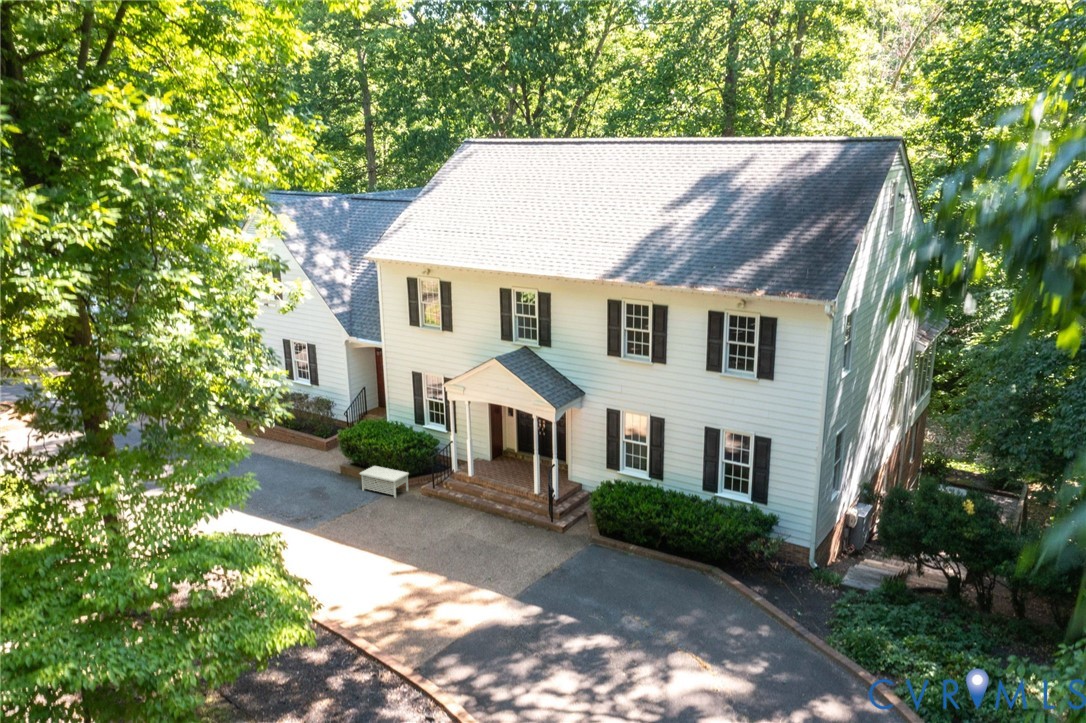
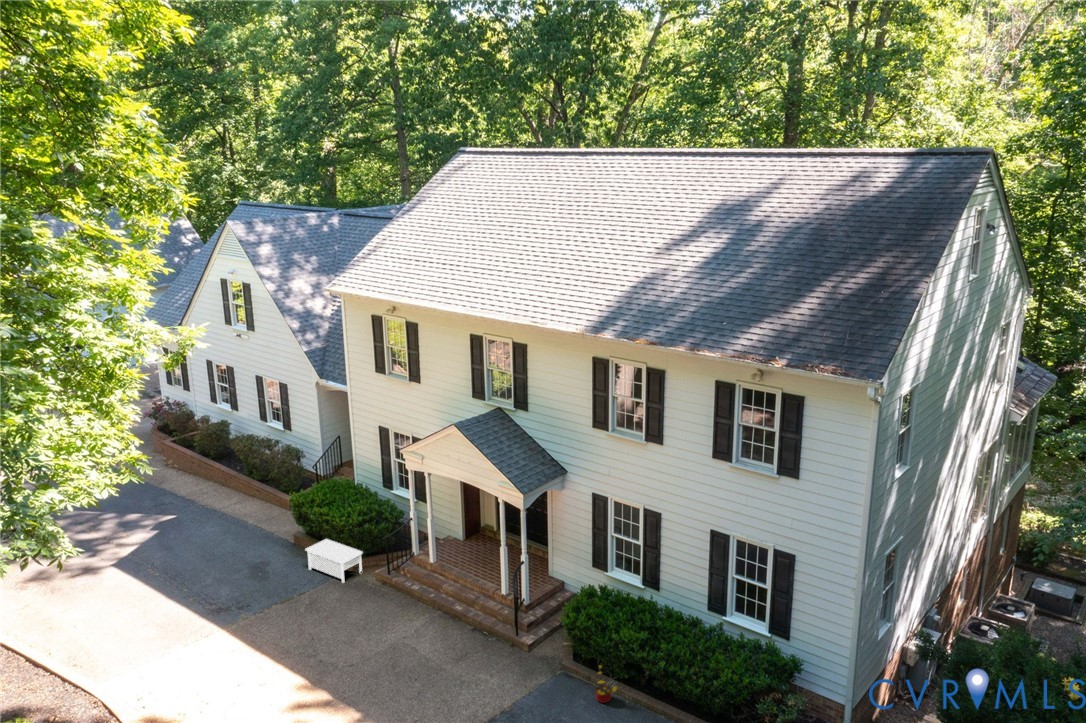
decorative plant: none [623,527,642,561] -> present [596,665,617,703]

